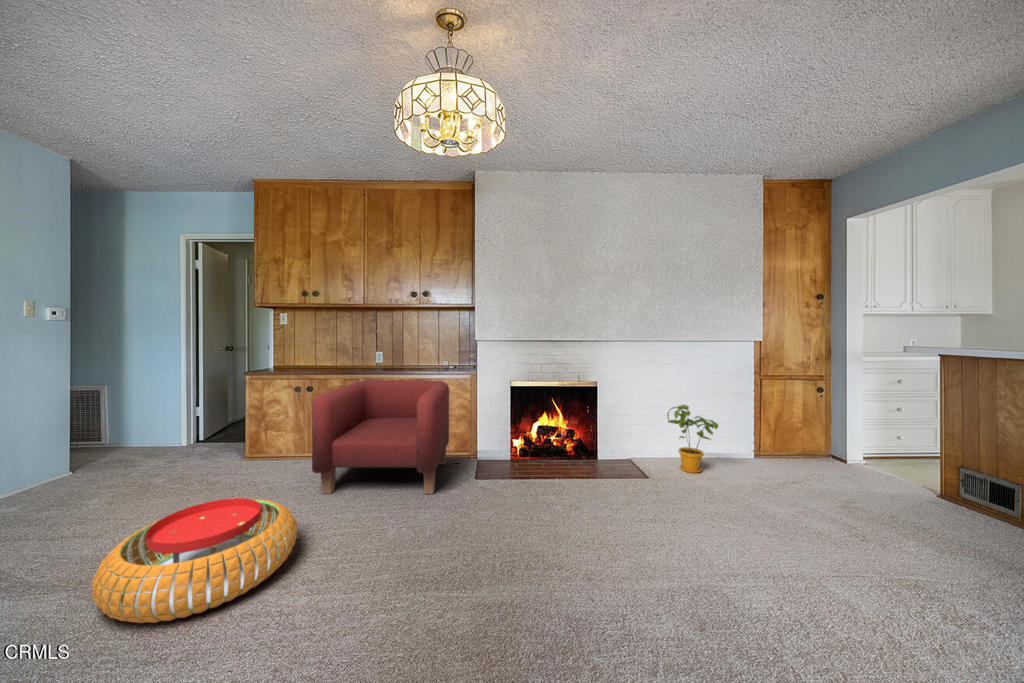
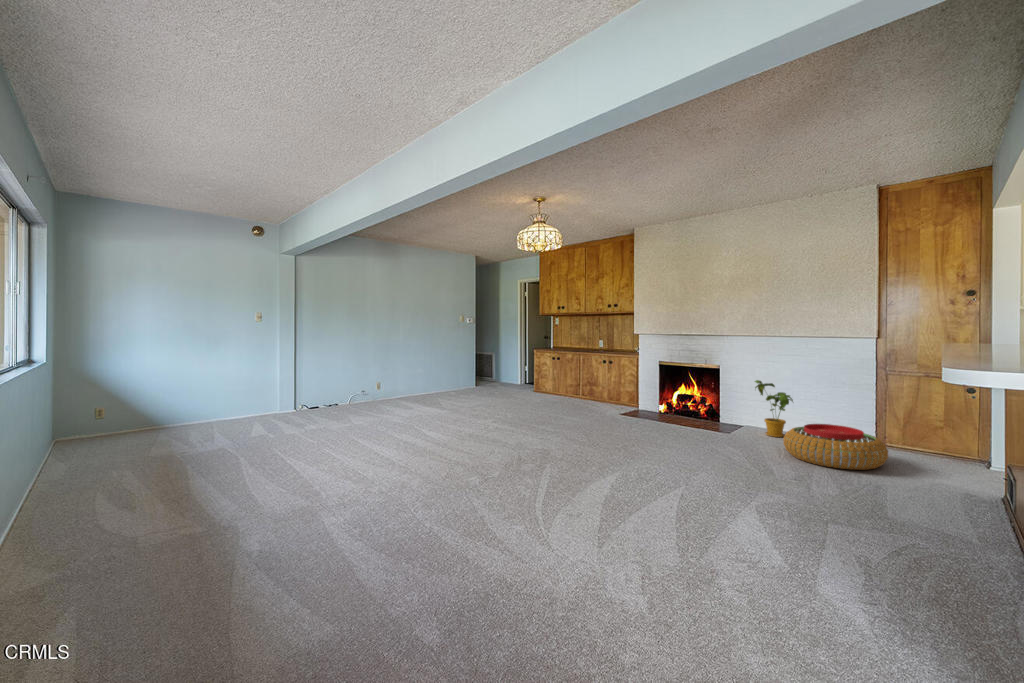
armchair: present [312,380,449,494] -> none [542,355,617,412]
pouf: present [92,498,297,623] -> present [783,424,888,470]

